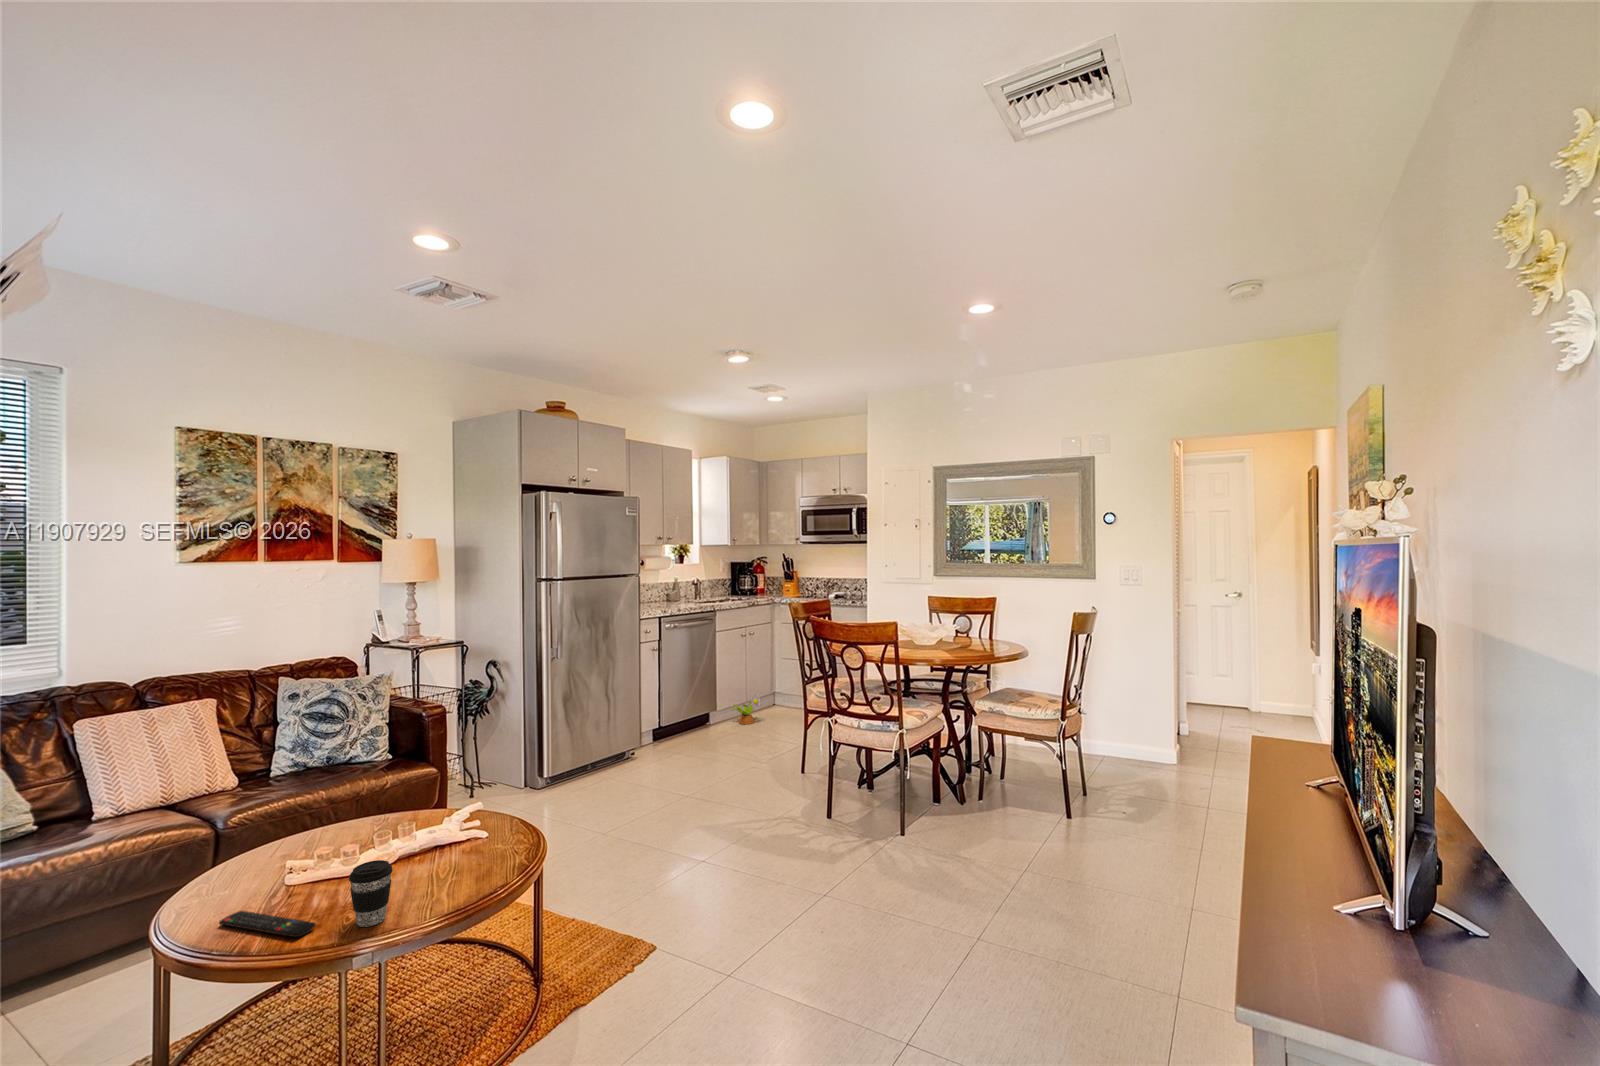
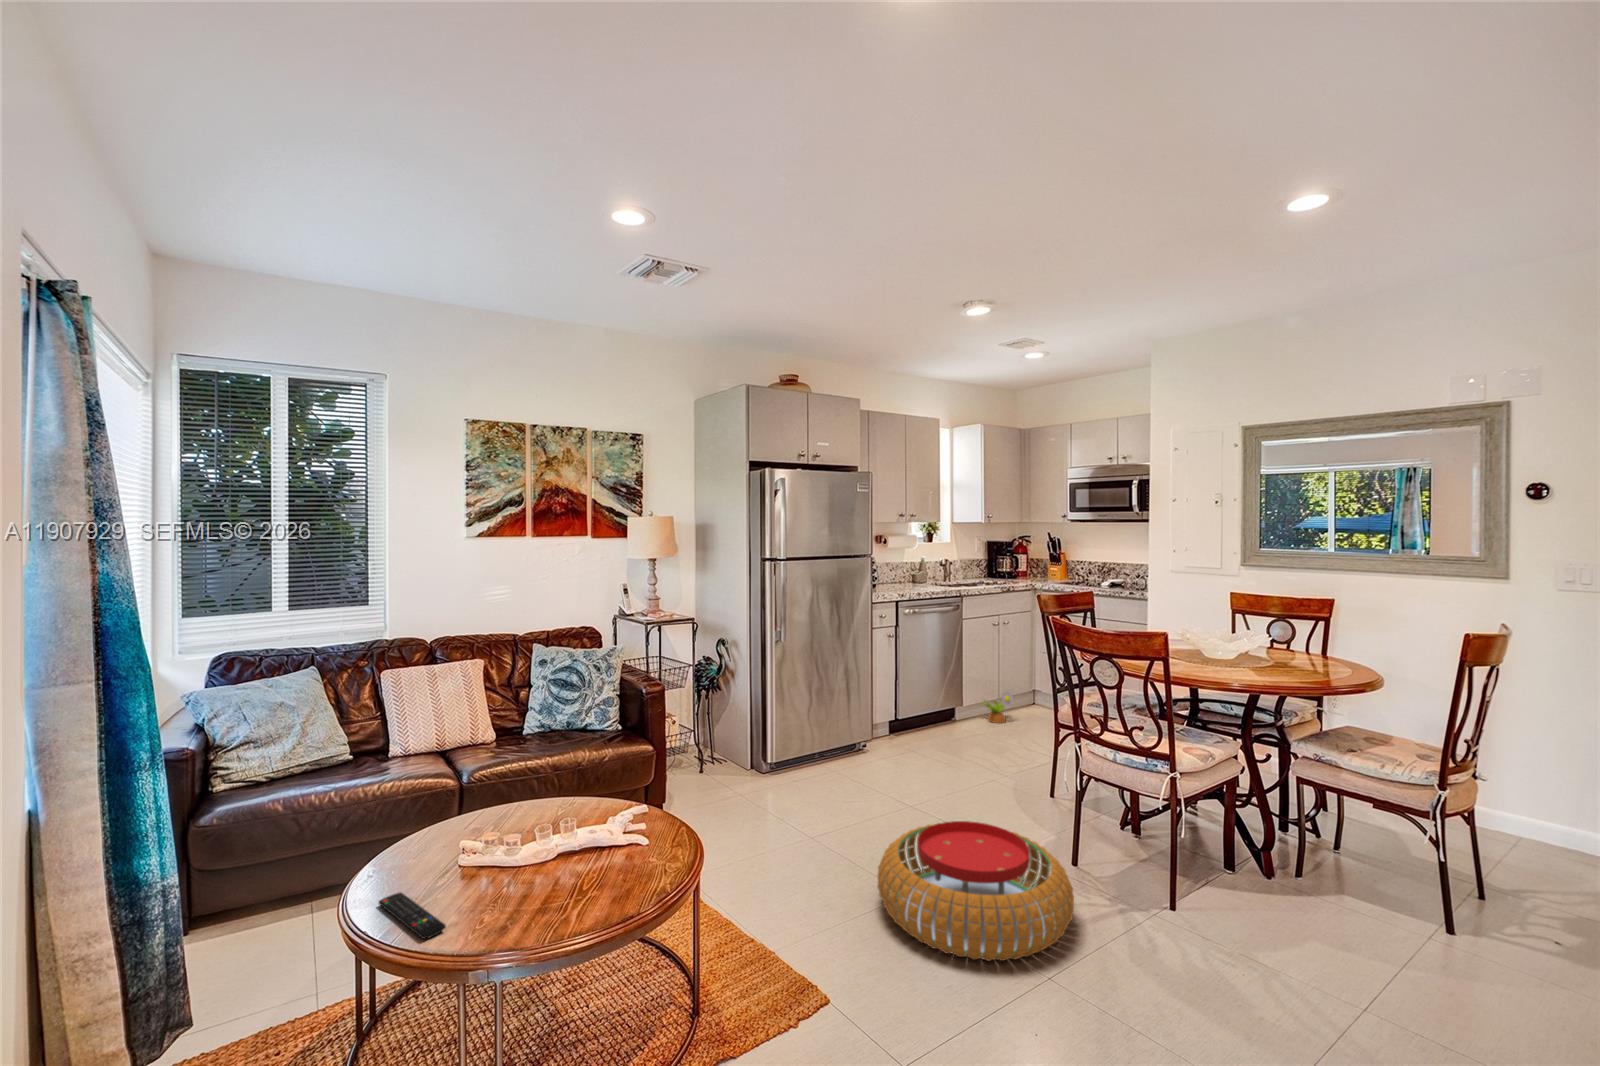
pouf: none [678,792,838,897] -> present [878,821,1074,961]
coffee cup: present [349,860,393,927] -> none [473,869,516,941]

